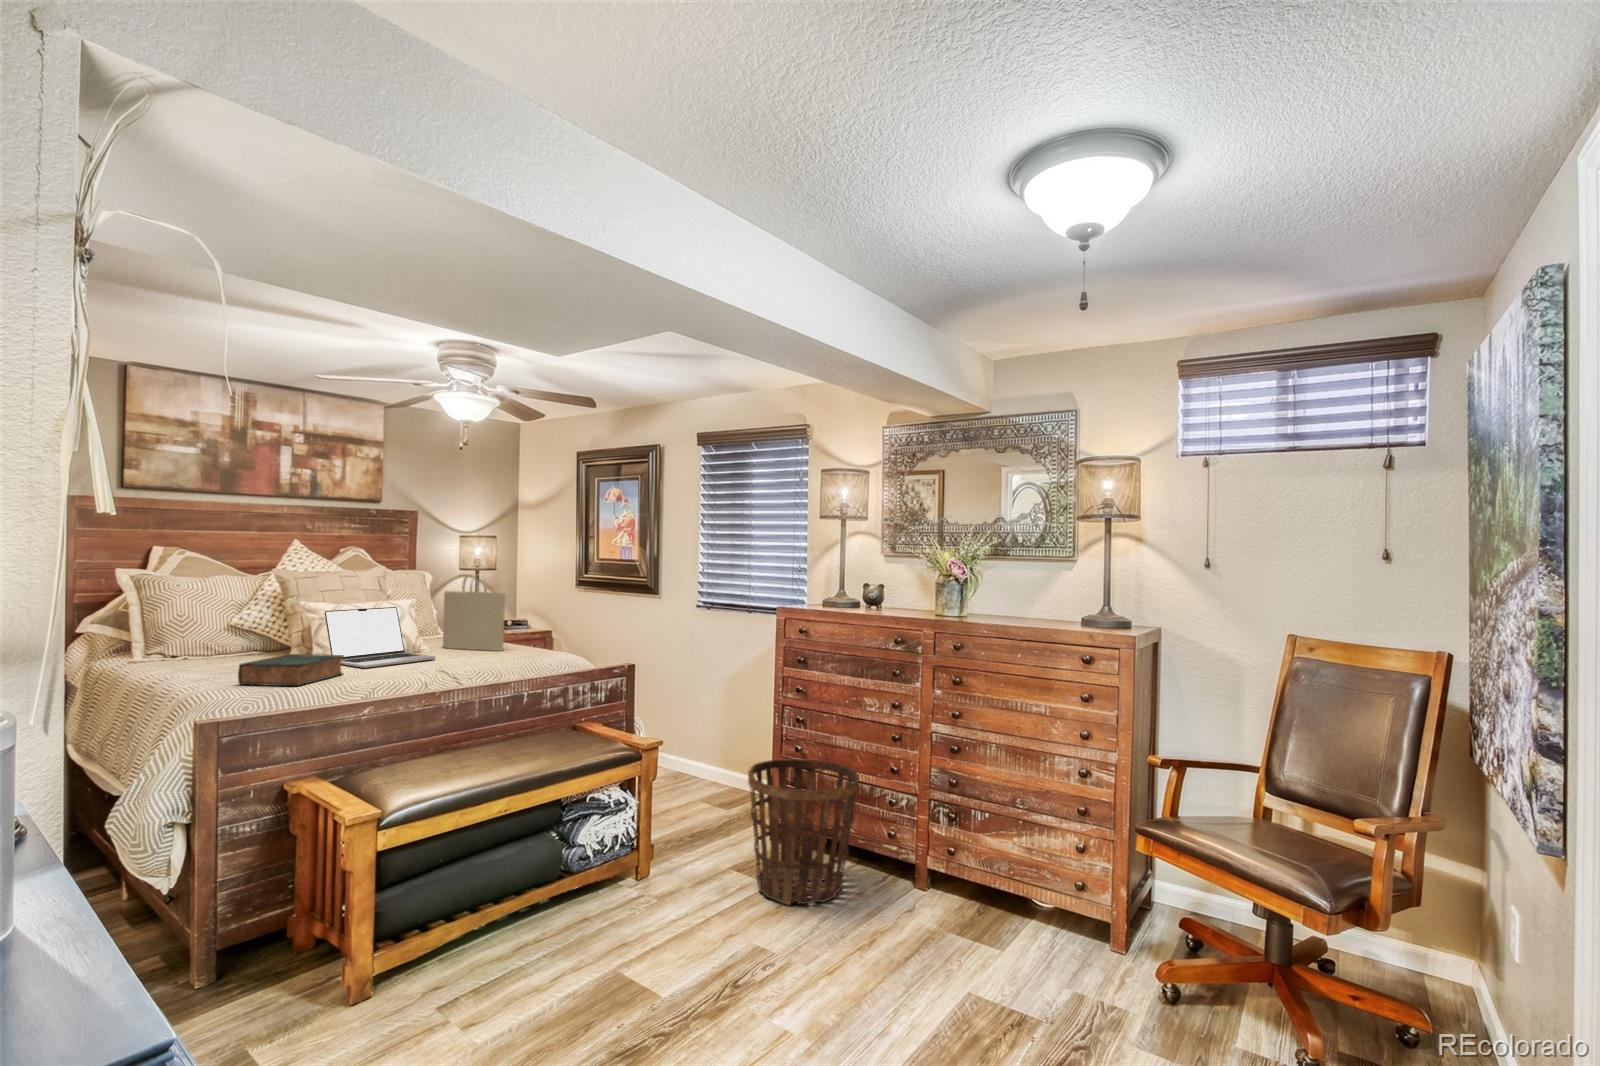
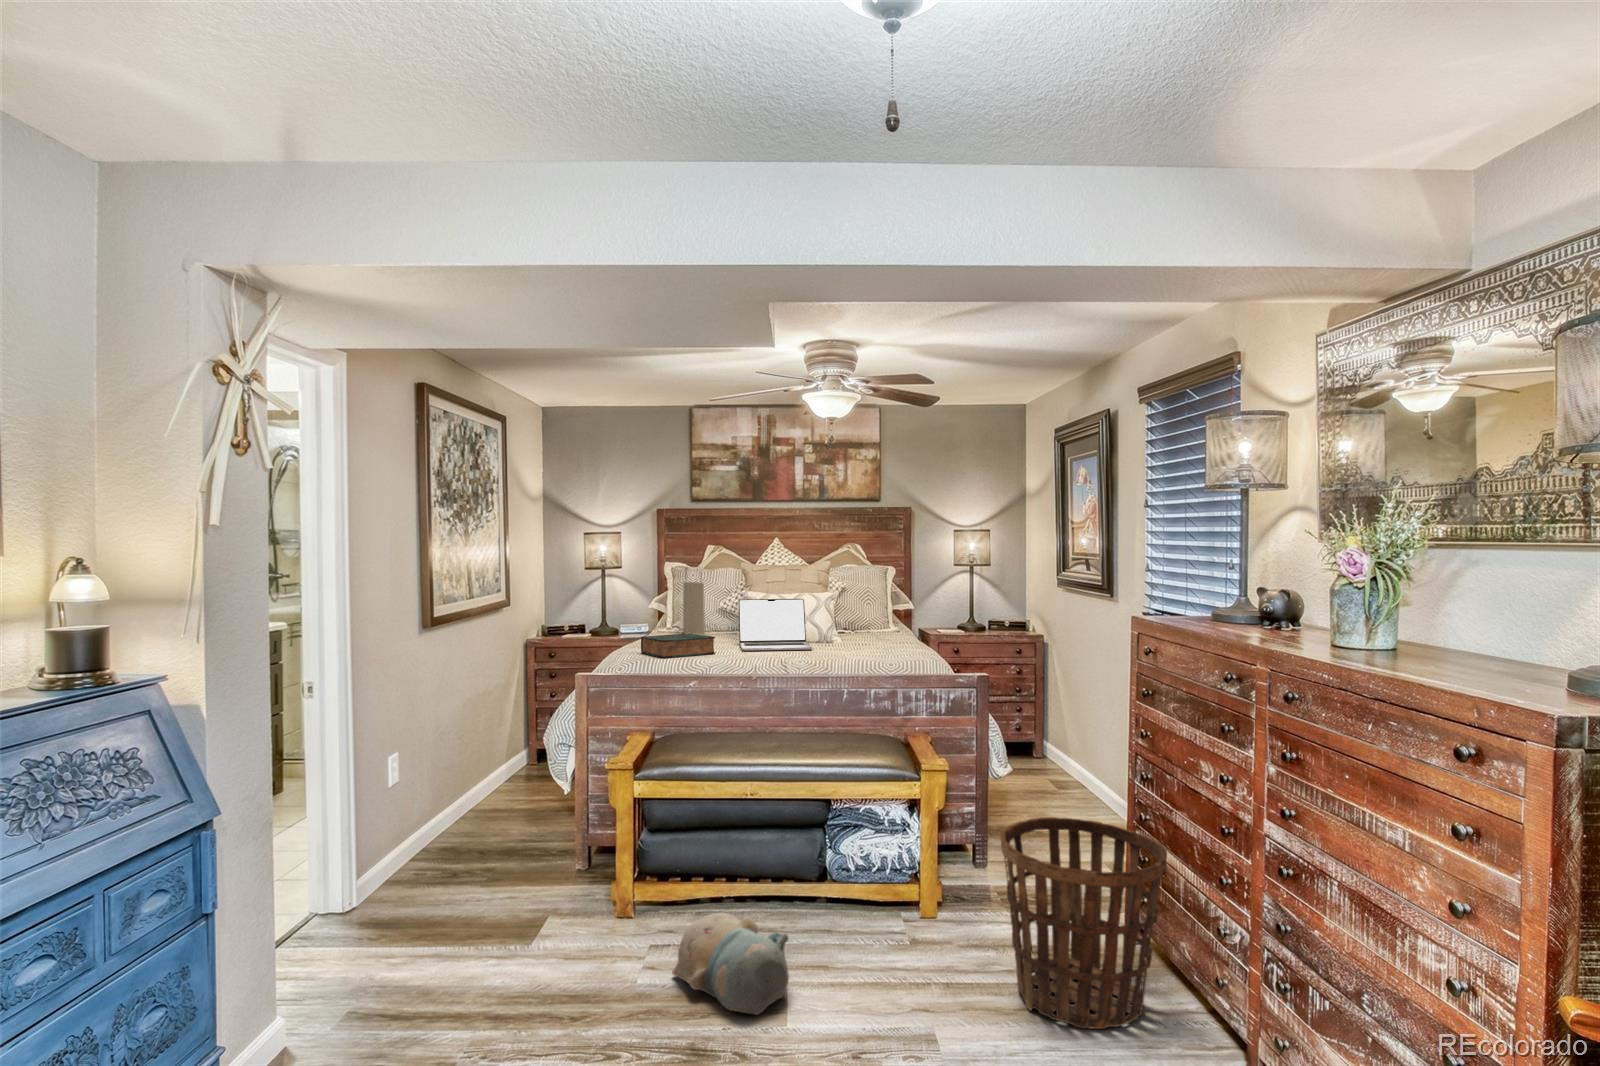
tote bag: present [443,575,505,651] -> present [682,566,705,635]
plush toy: none [505,920,647,1014] -> present [672,913,789,1015]

